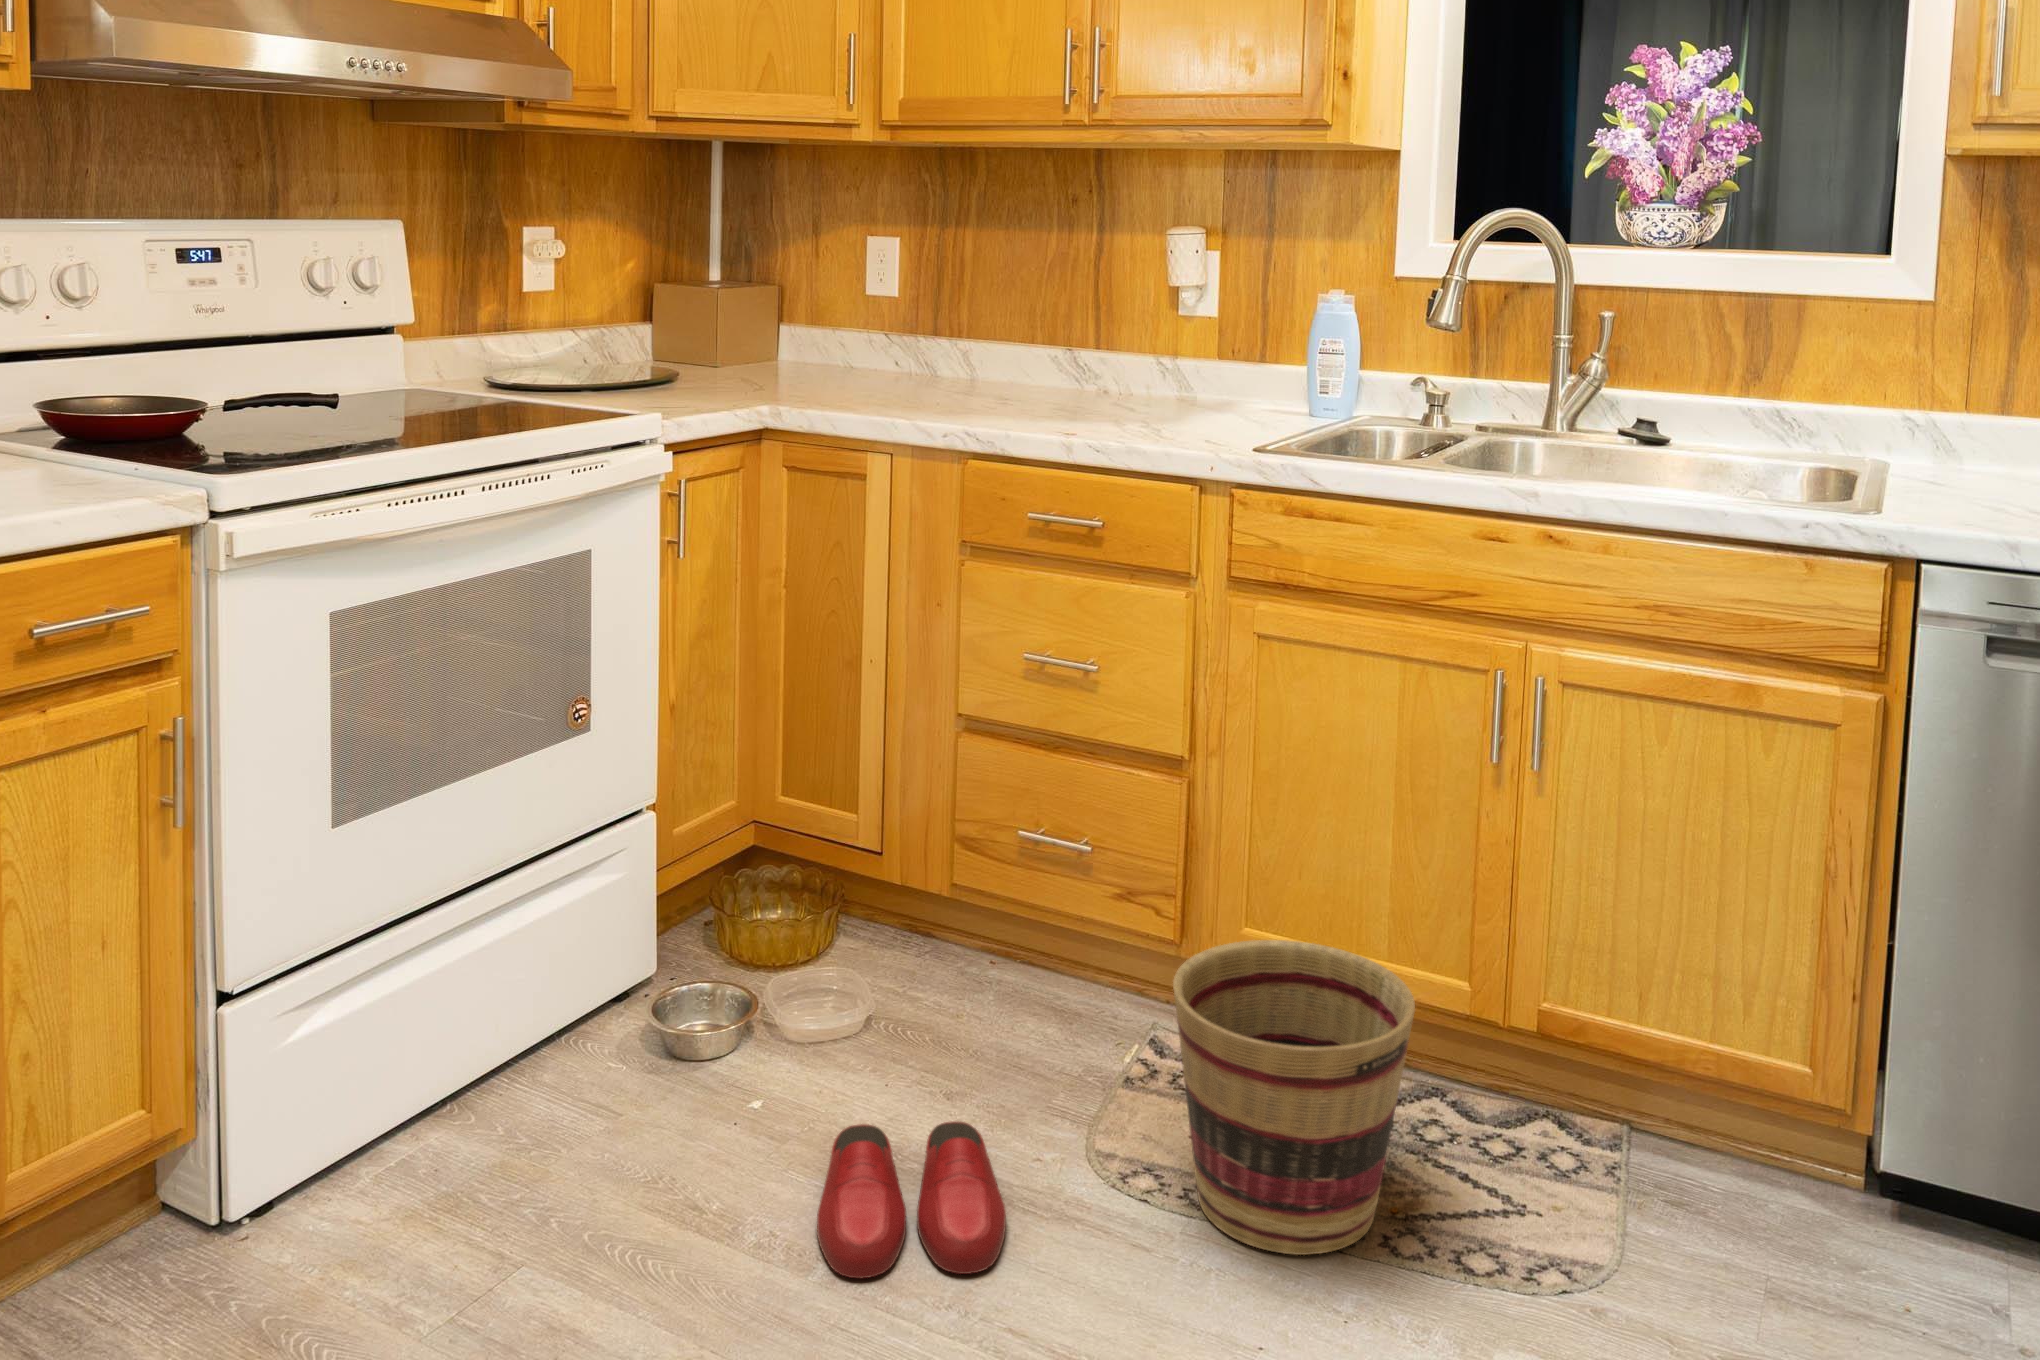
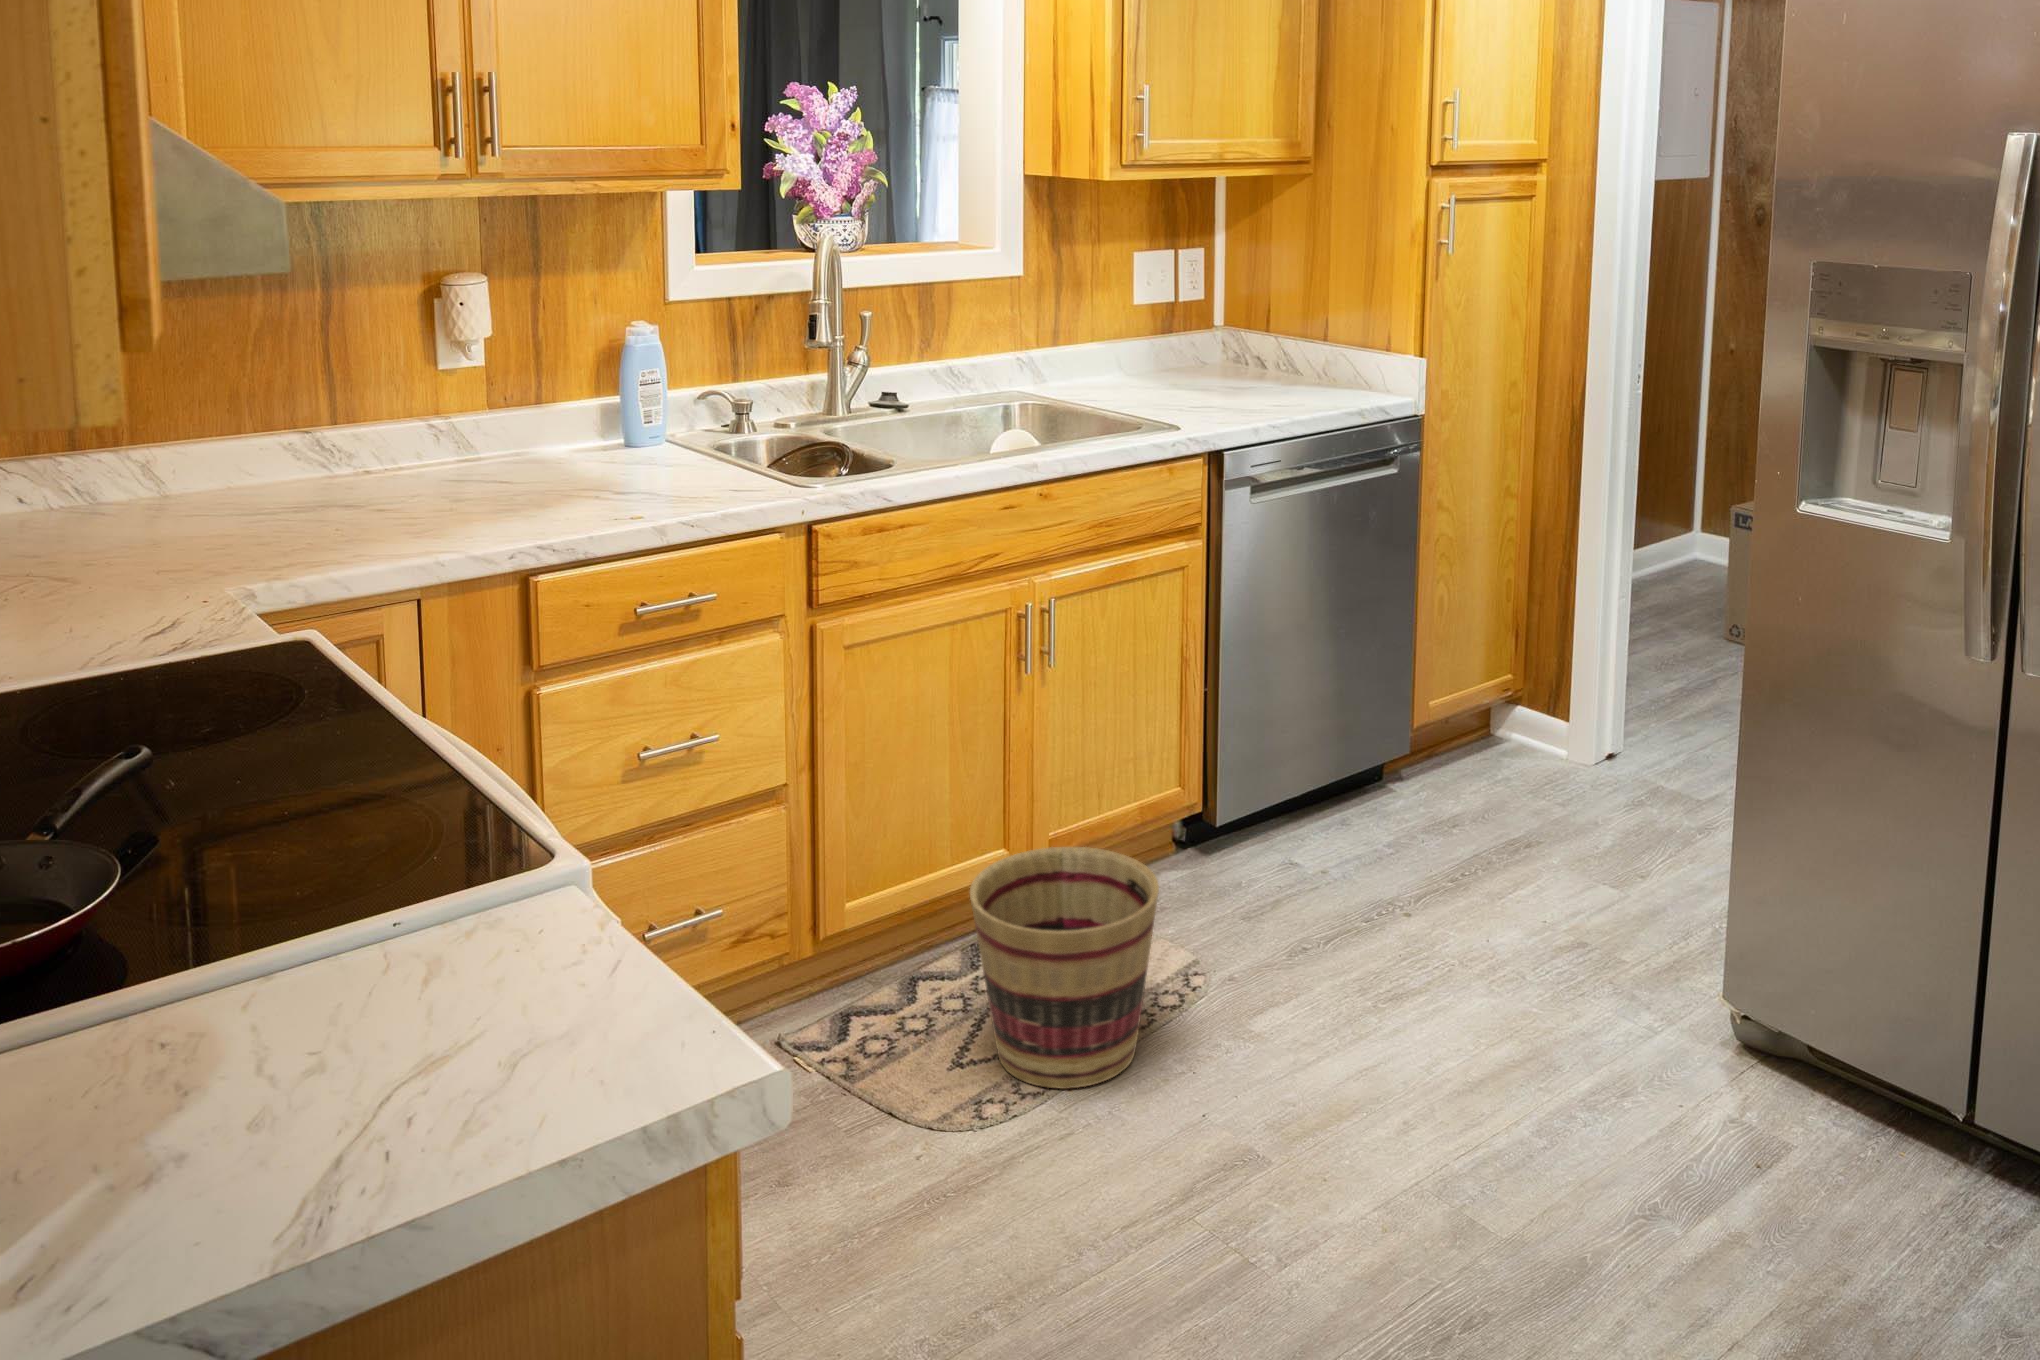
slippers: present [817,1121,1006,1279] -> none [839,1151,1071,1298]

